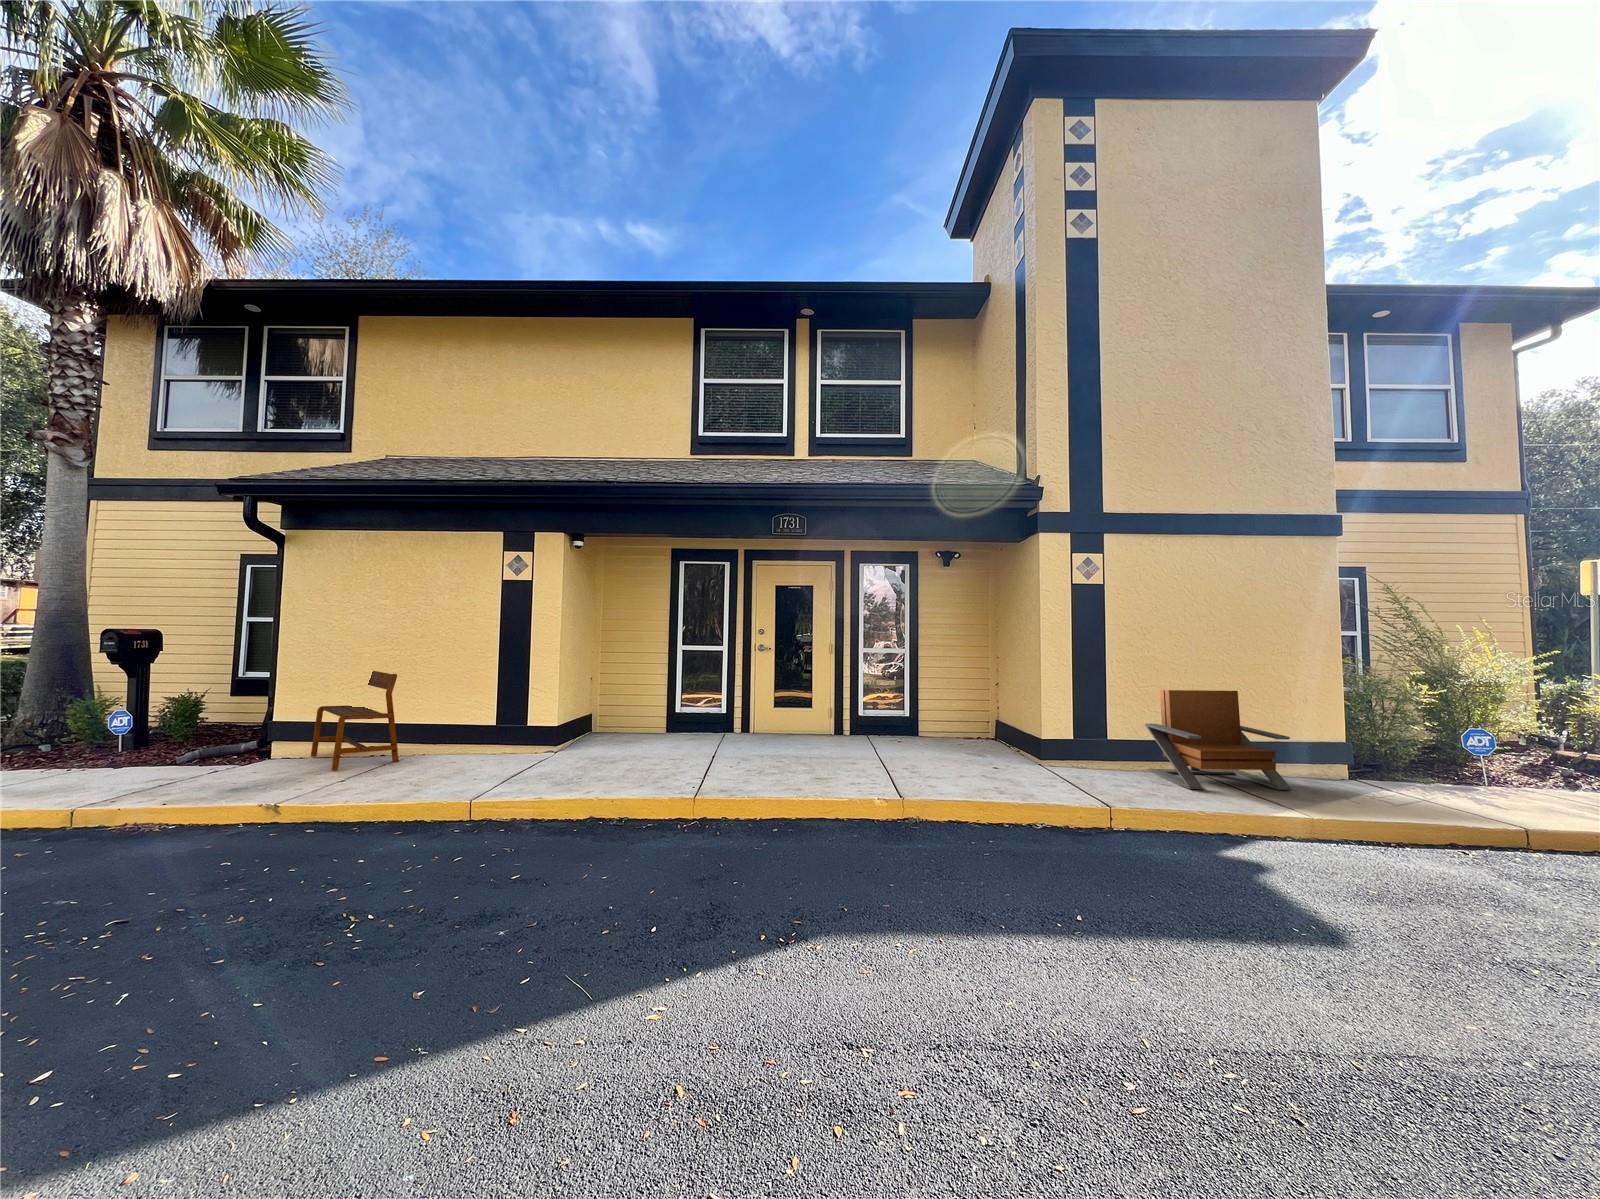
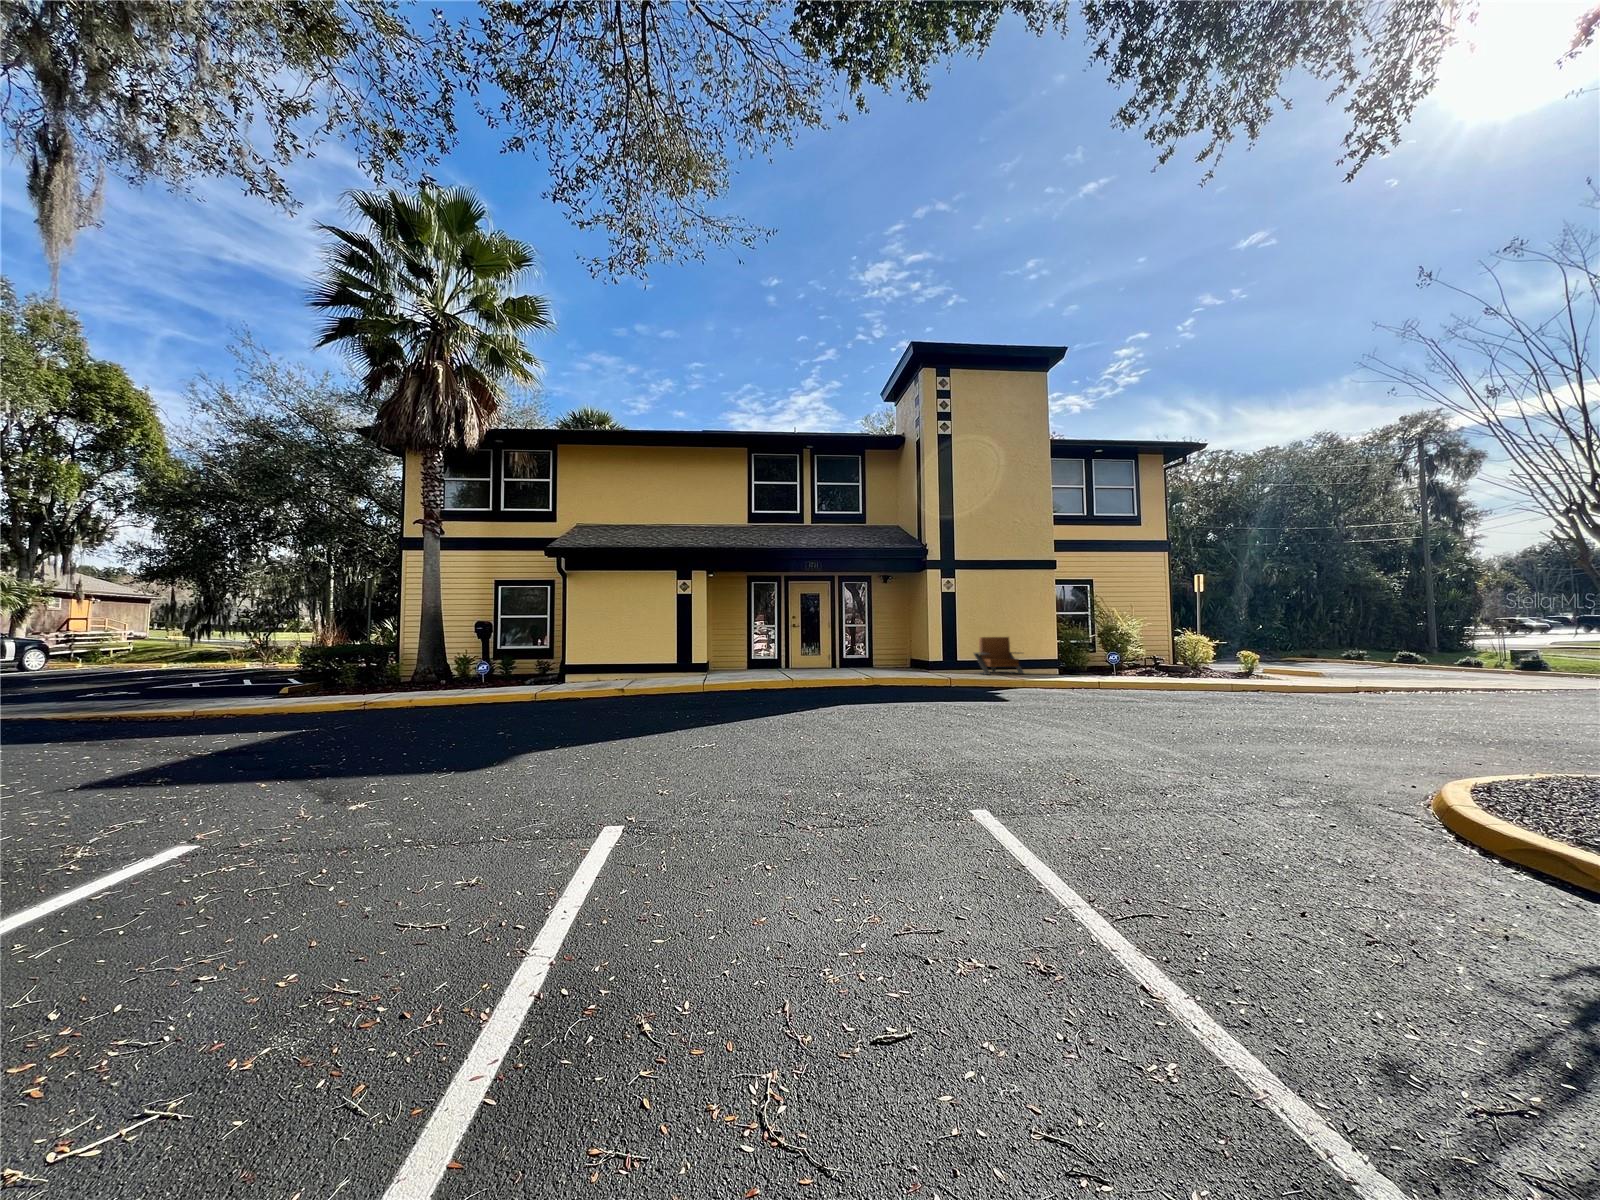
bench: present [311,671,399,770] -> none [592,638,641,681]

